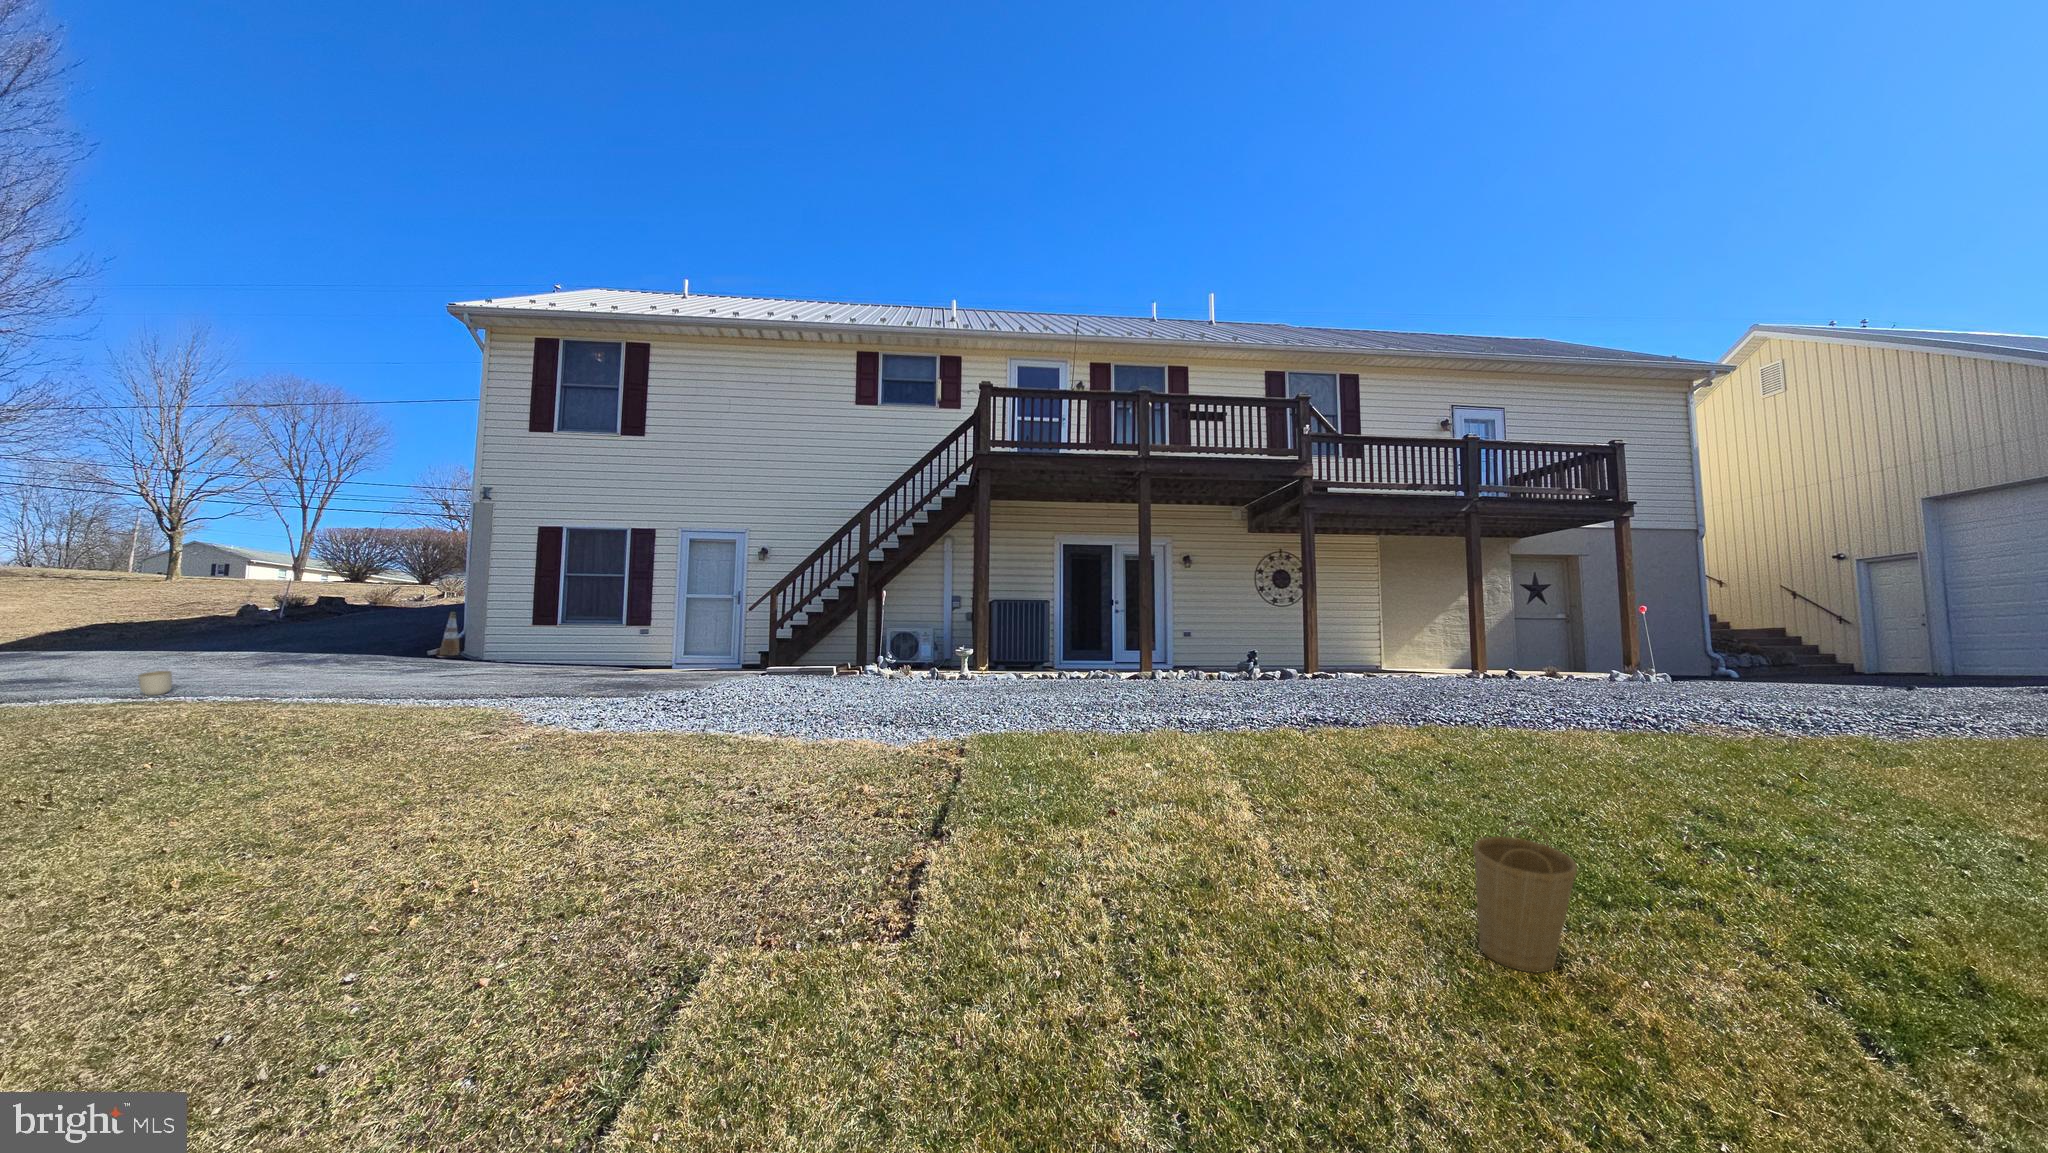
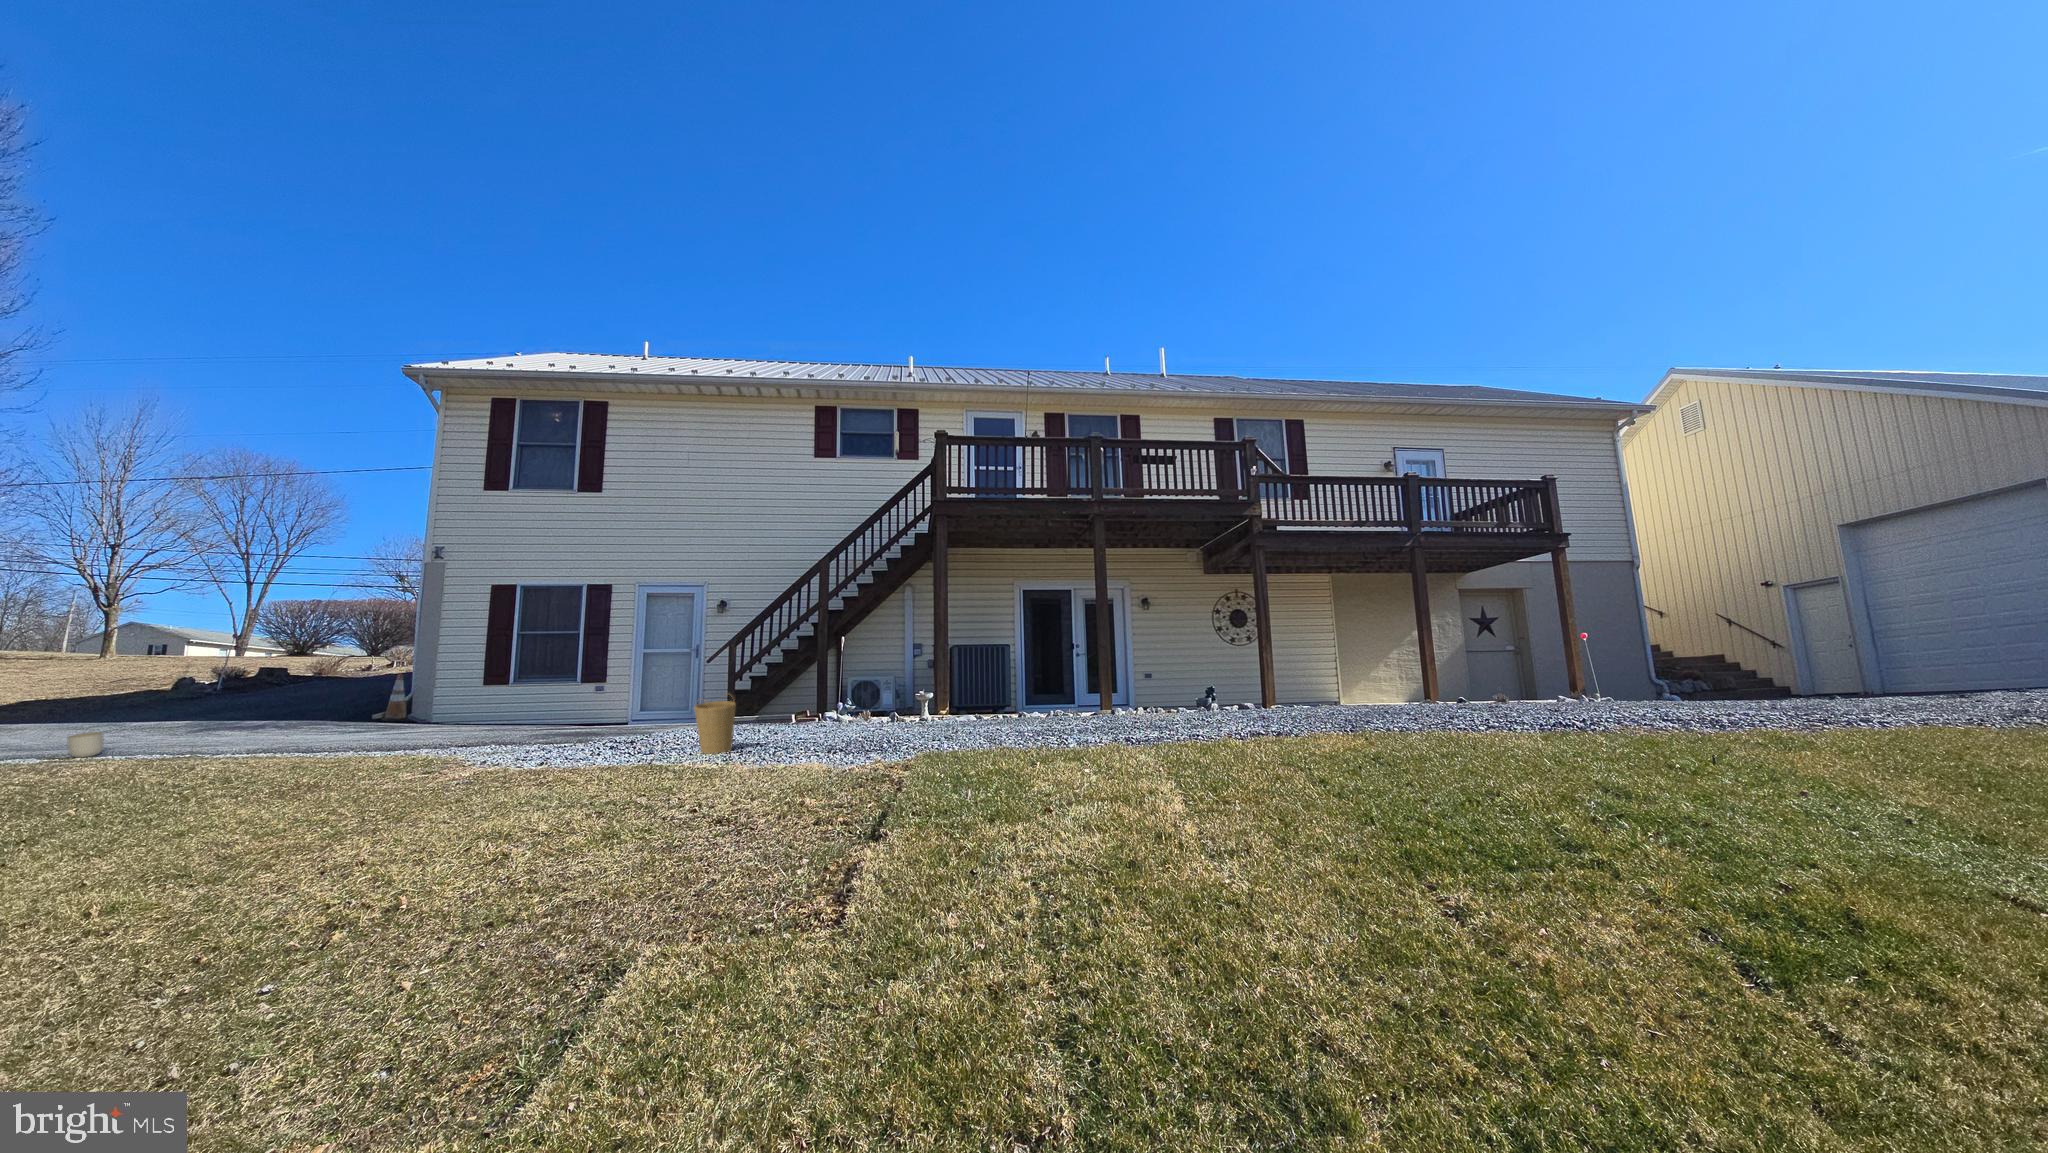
basket: present [1473,823,1577,973] -> present [694,700,736,754]

